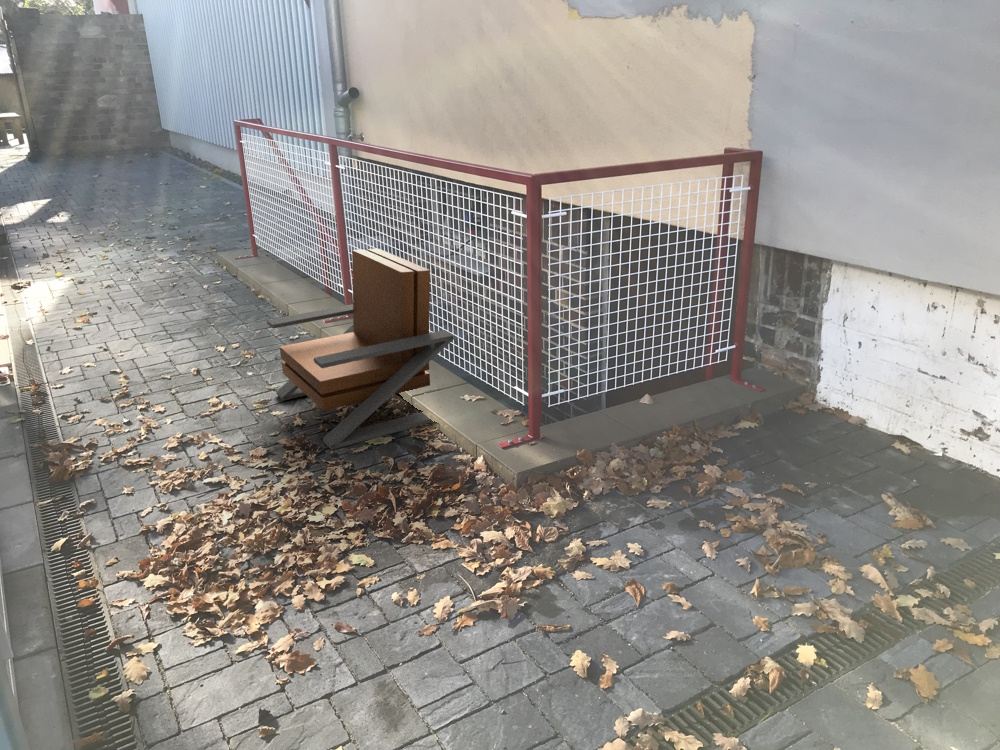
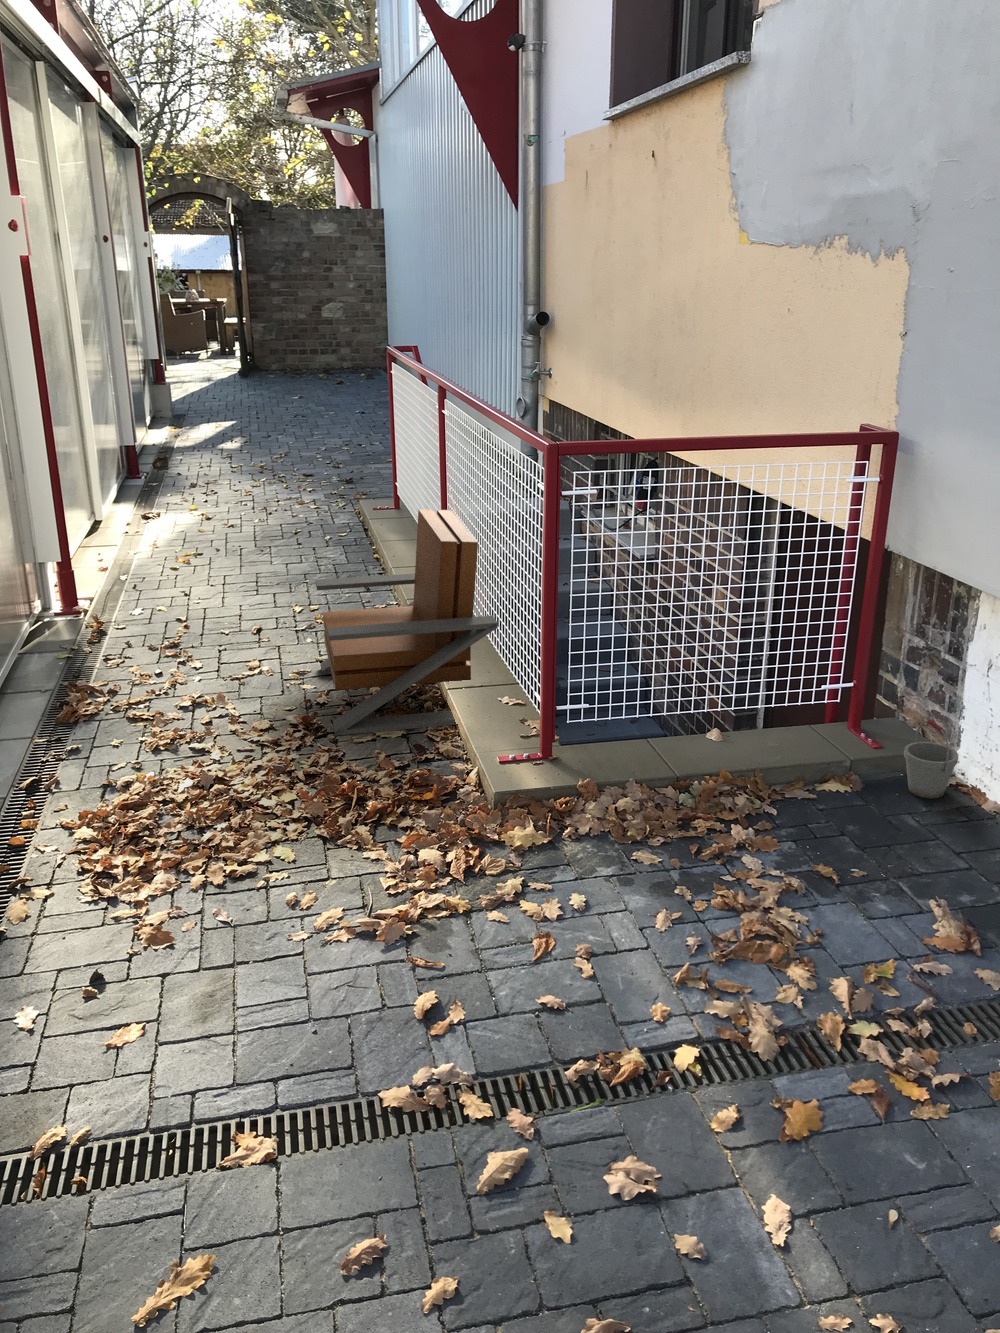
bucket: none [787,364,827,422] -> present [904,720,959,799]

